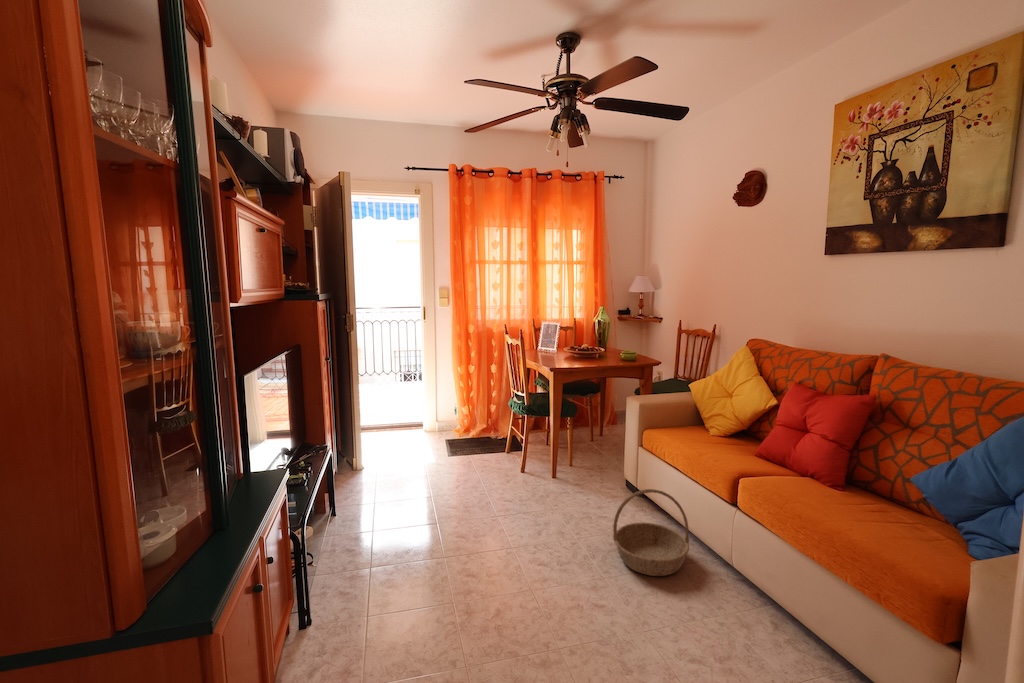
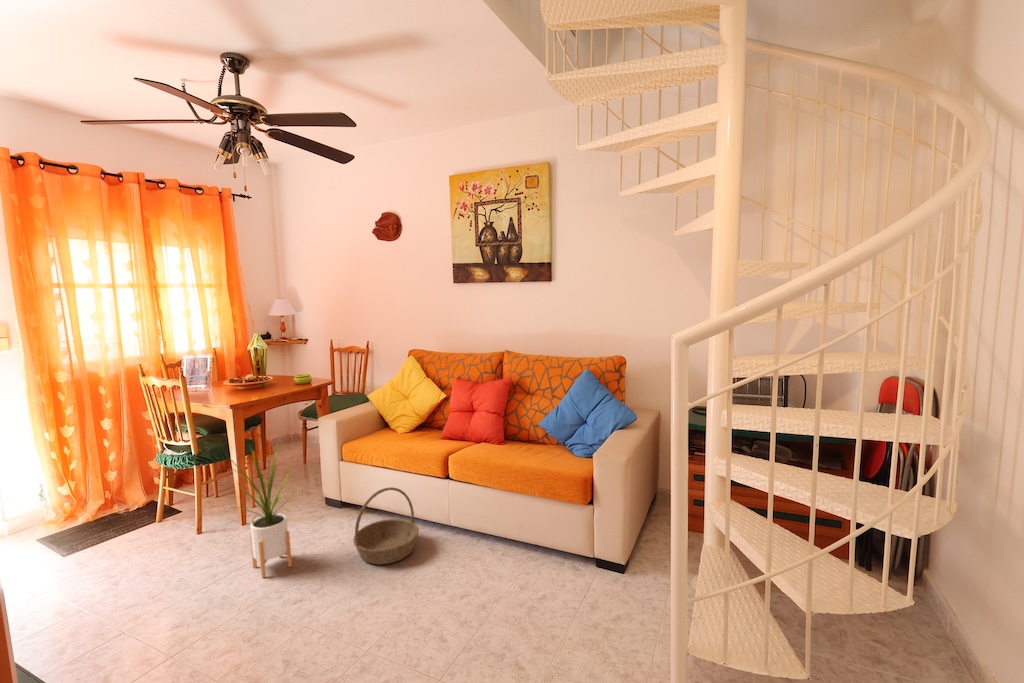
house plant: none [510,405,581,531] -> present [231,447,292,578]

